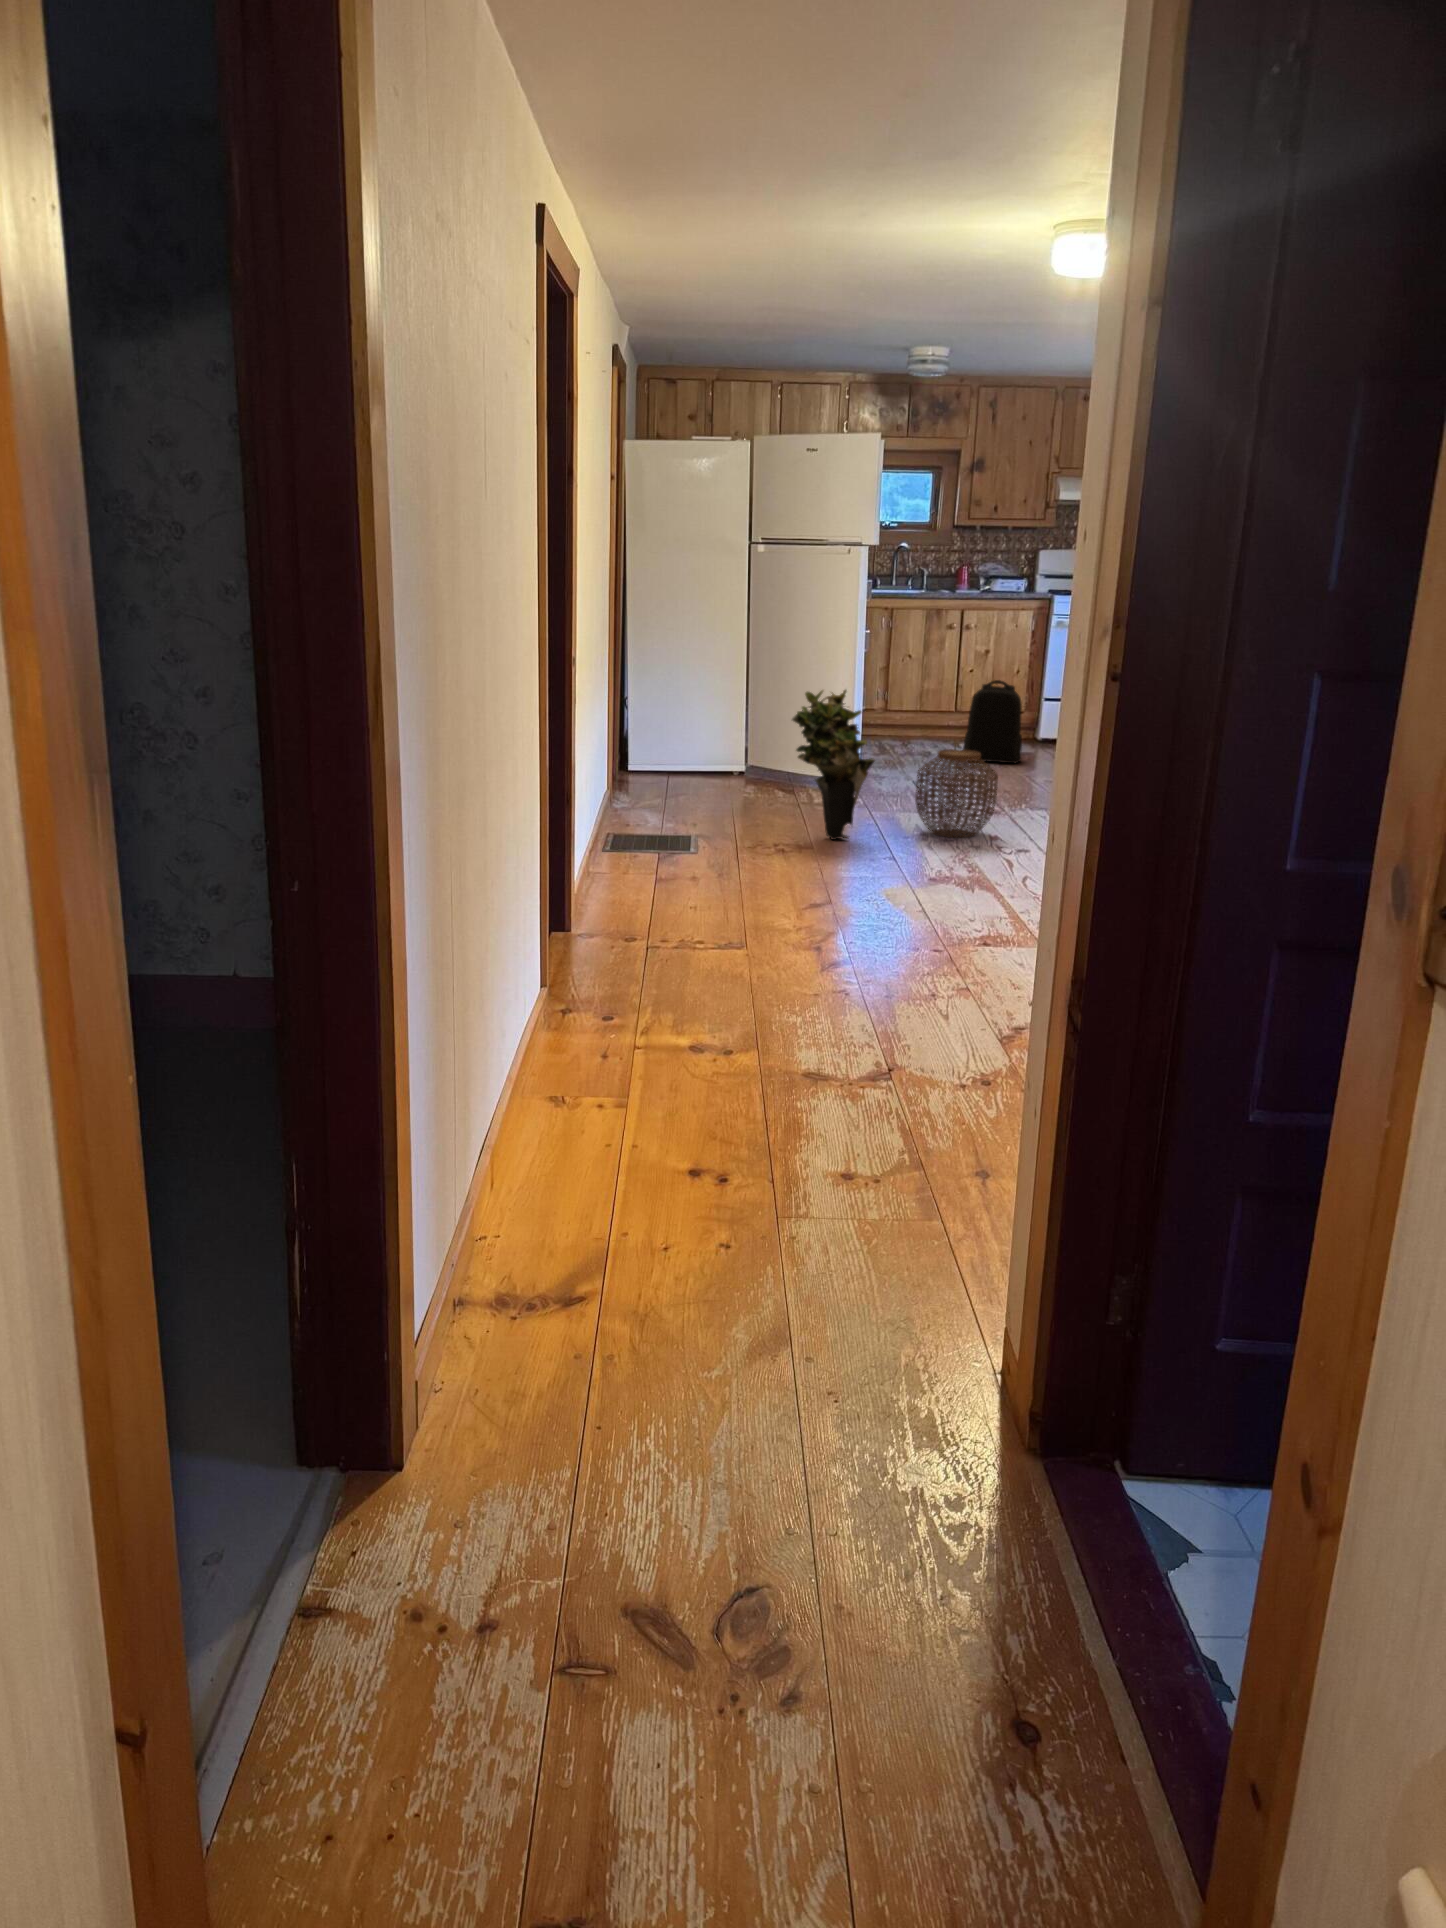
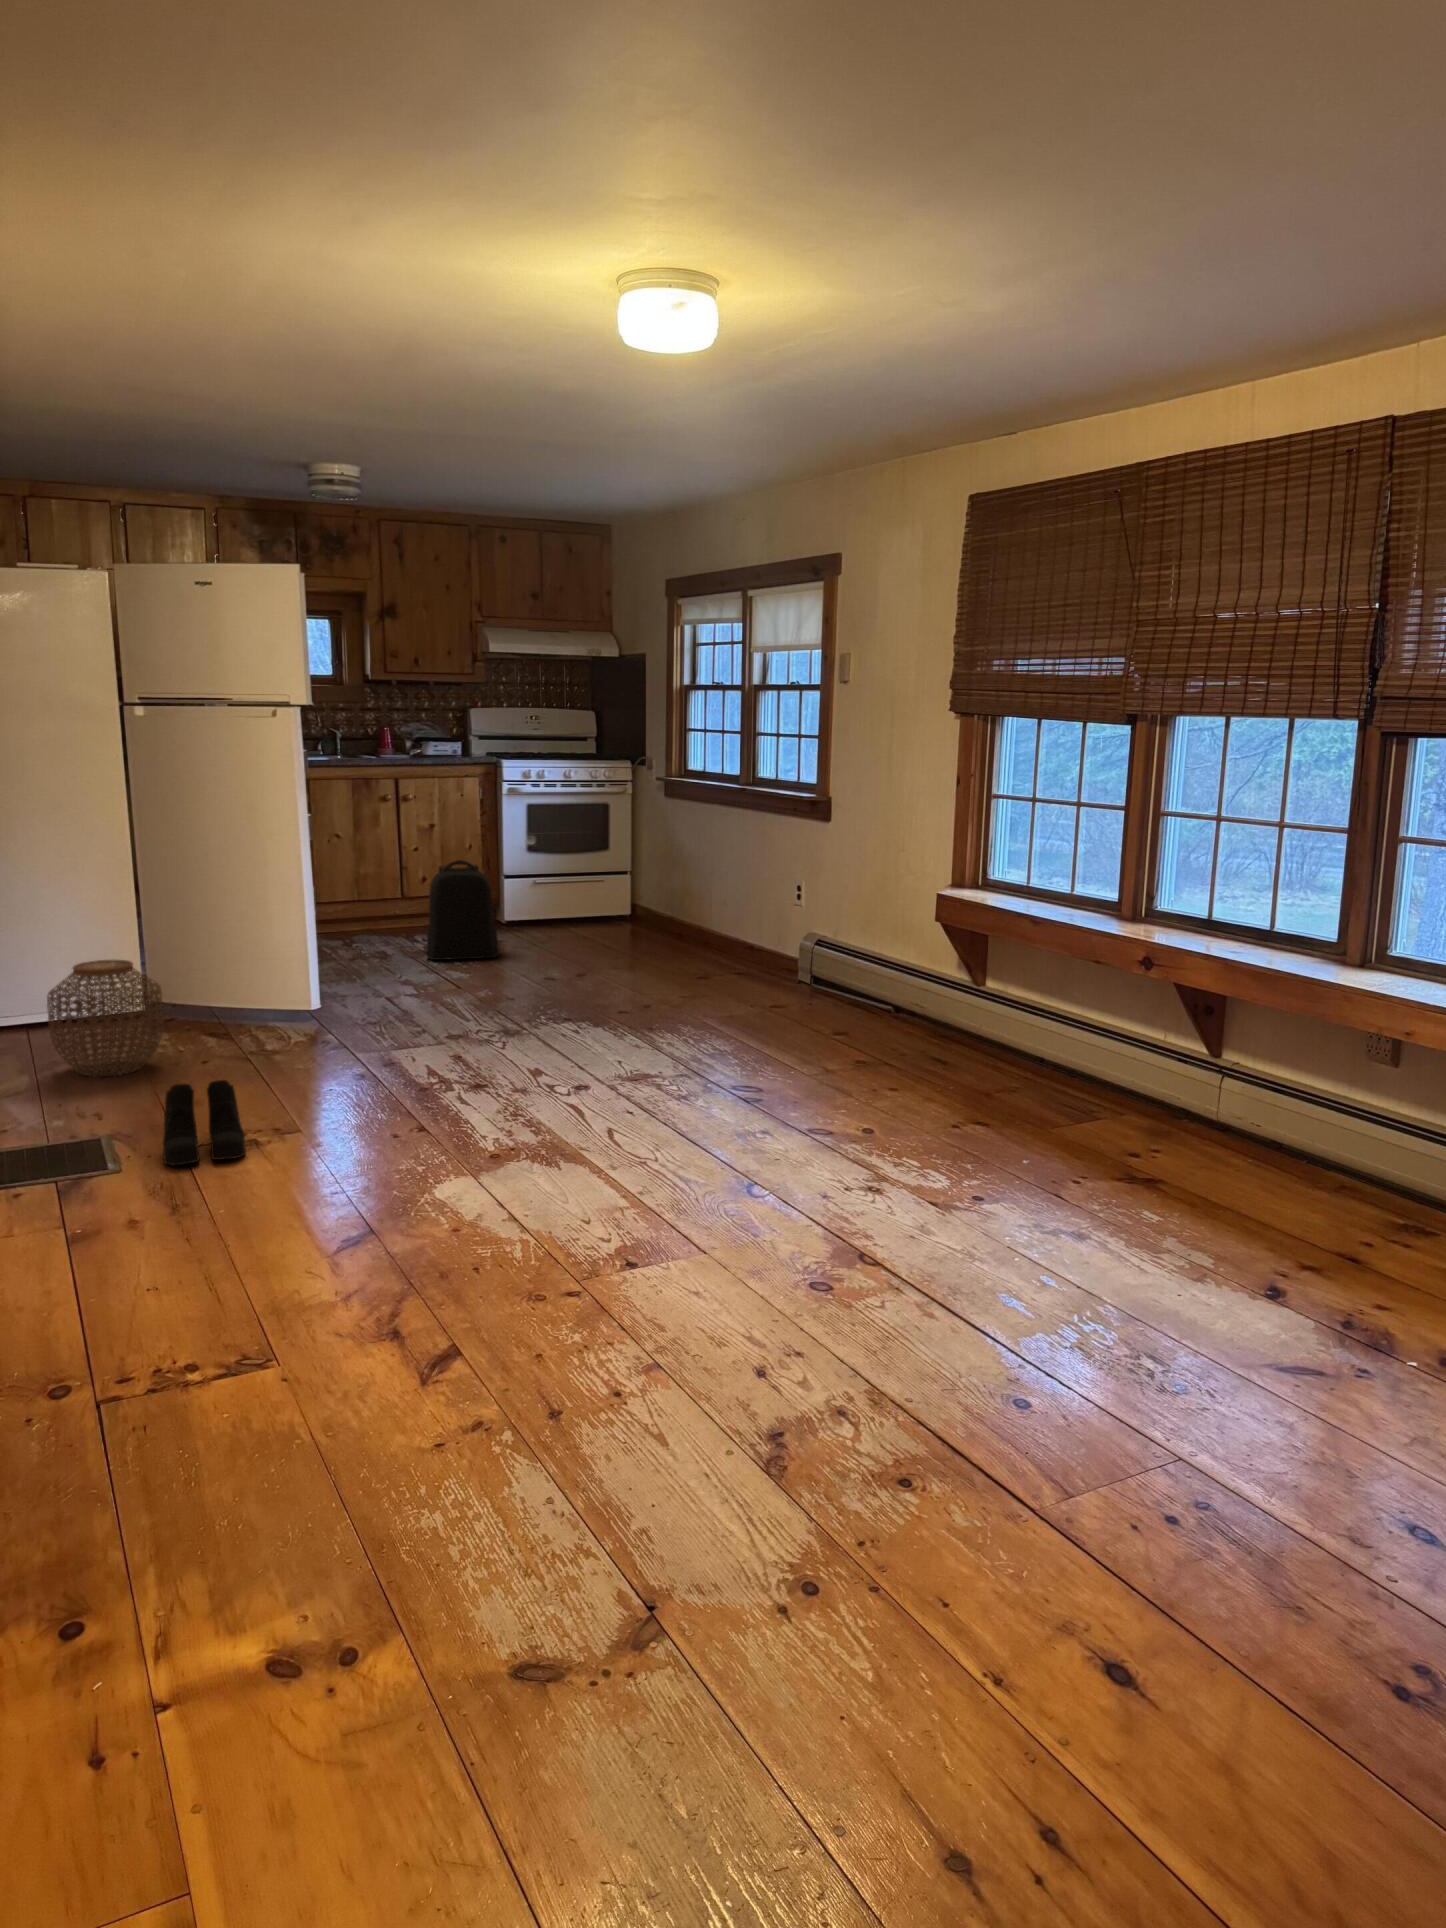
potted plant: present [792,690,875,840] -> none [239,900,367,1112]
woven basket: present [916,749,998,838] -> present [47,960,163,1076]
boots: none [724,803,775,855] -> present [163,1080,245,1165]

